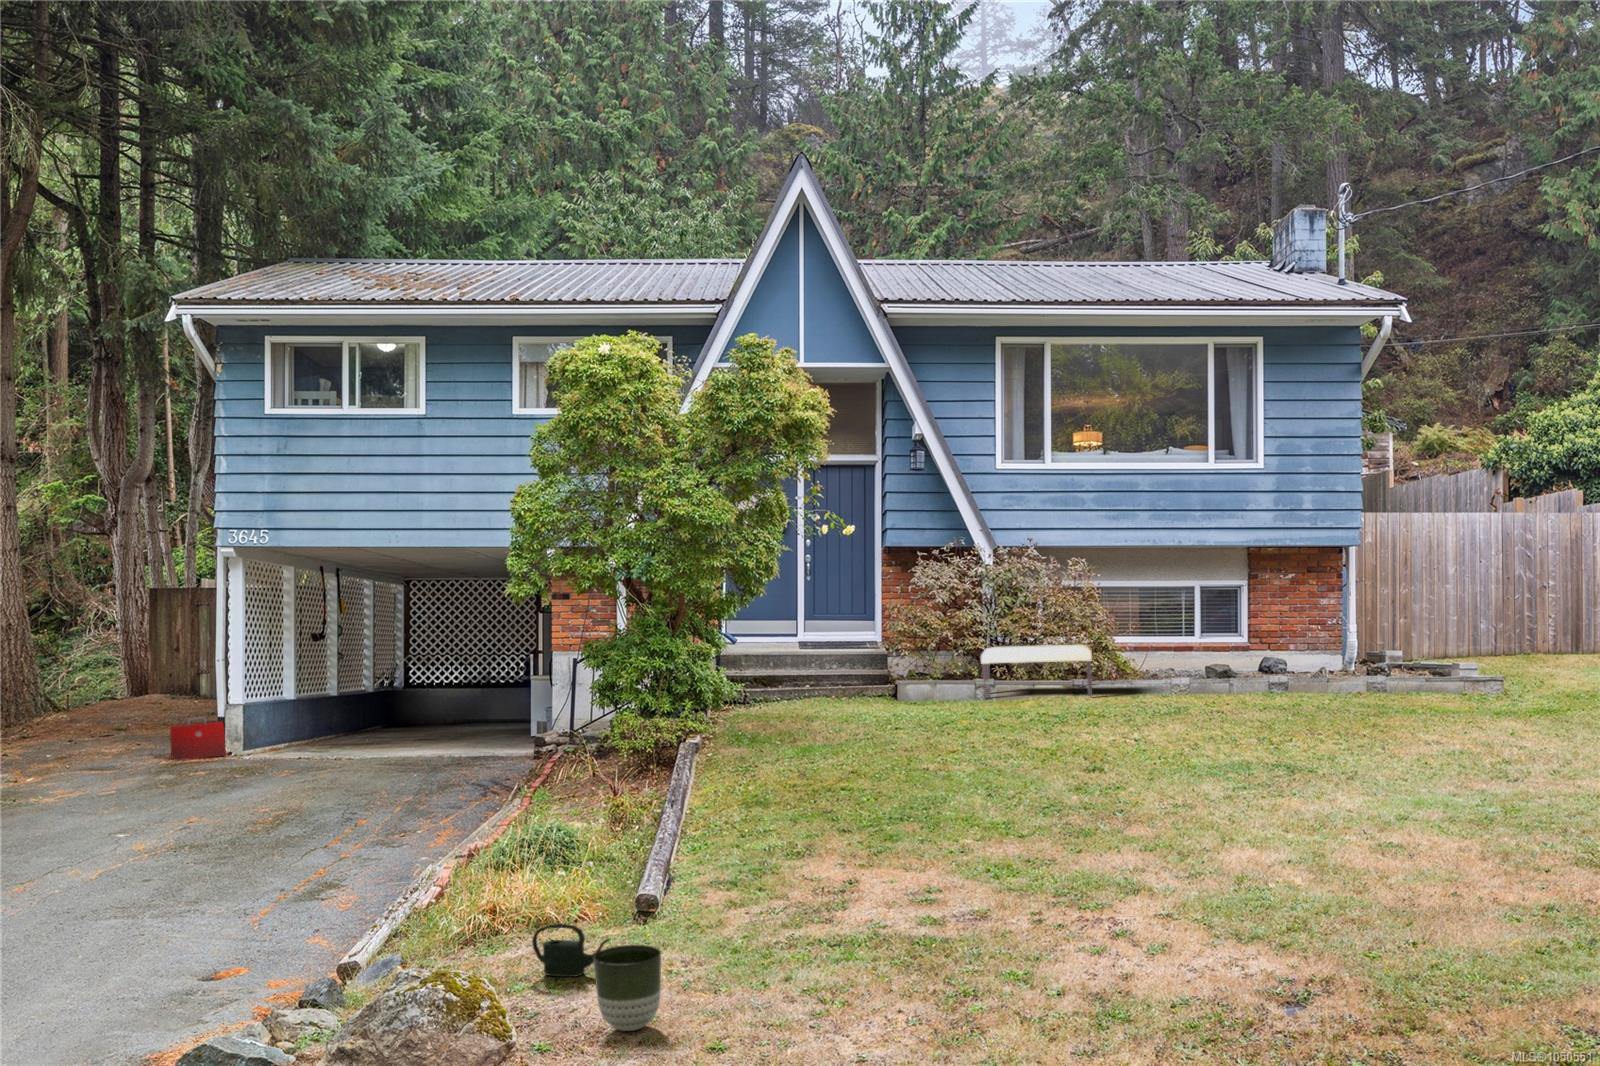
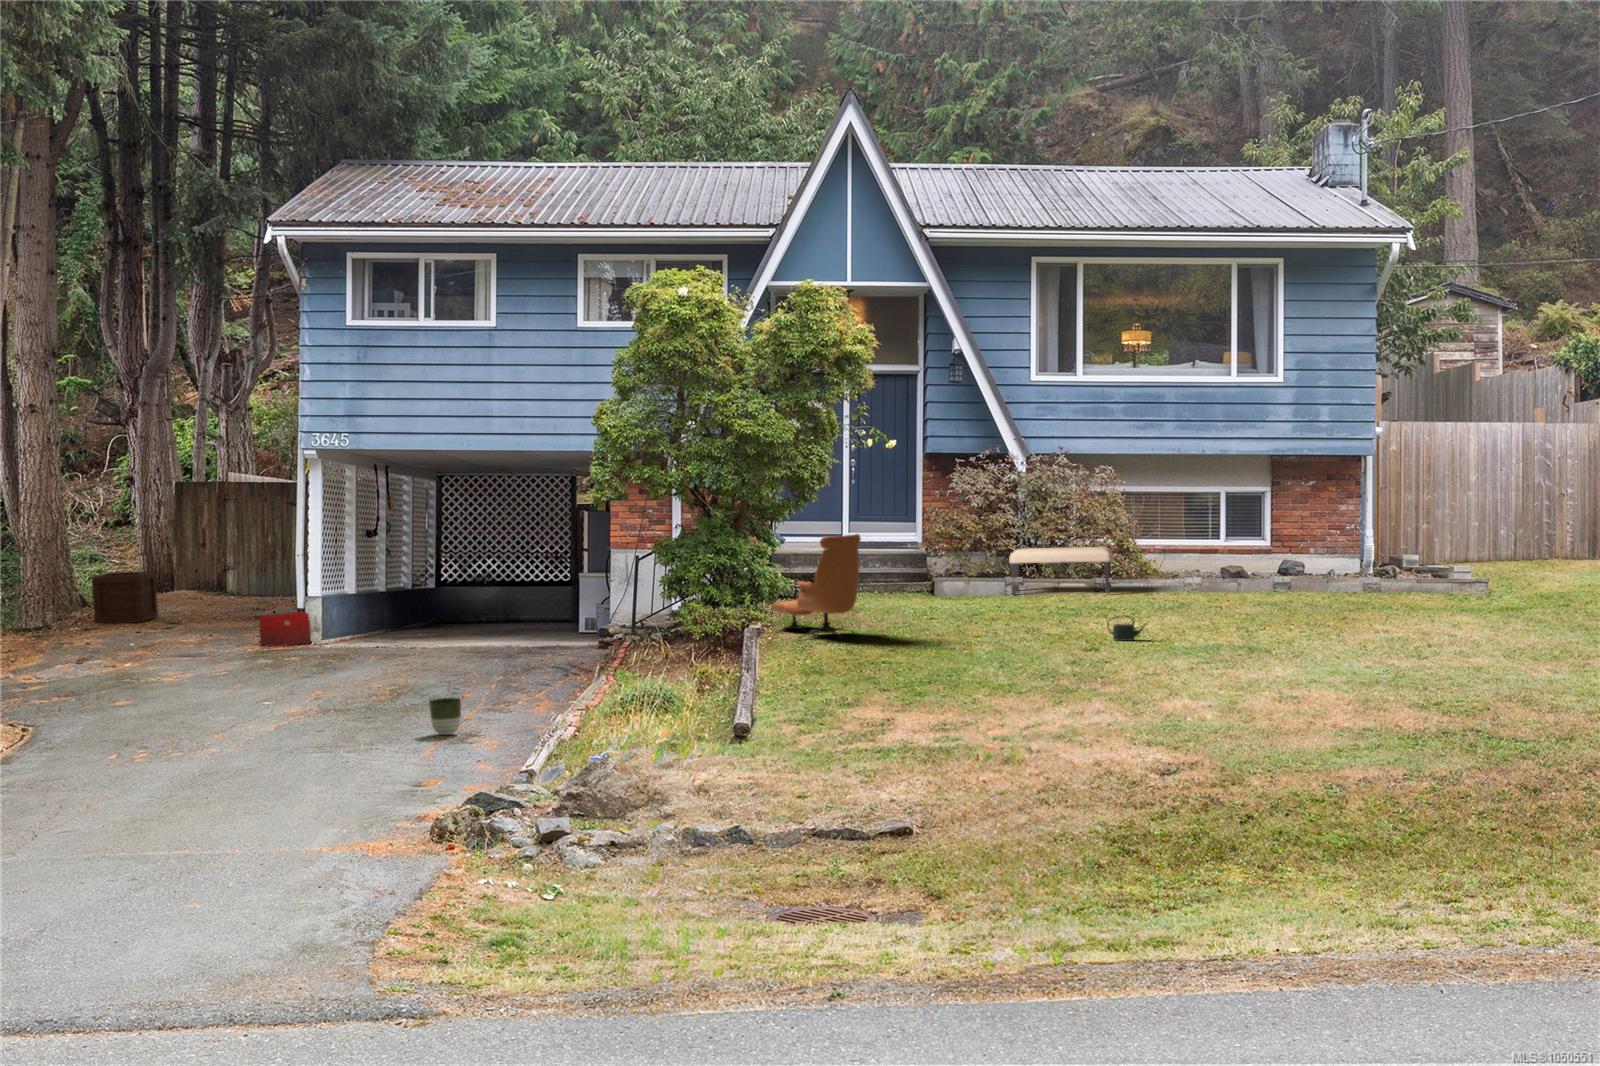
lounge chair: none [713,631,816,758] -> present [772,534,861,638]
wooden crate: none [20,677,95,733] -> present [92,571,158,623]
watering can: present [532,924,610,977] -> present [1107,616,1146,641]
planter: present [593,945,661,1031] -> present [429,698,461,735]

